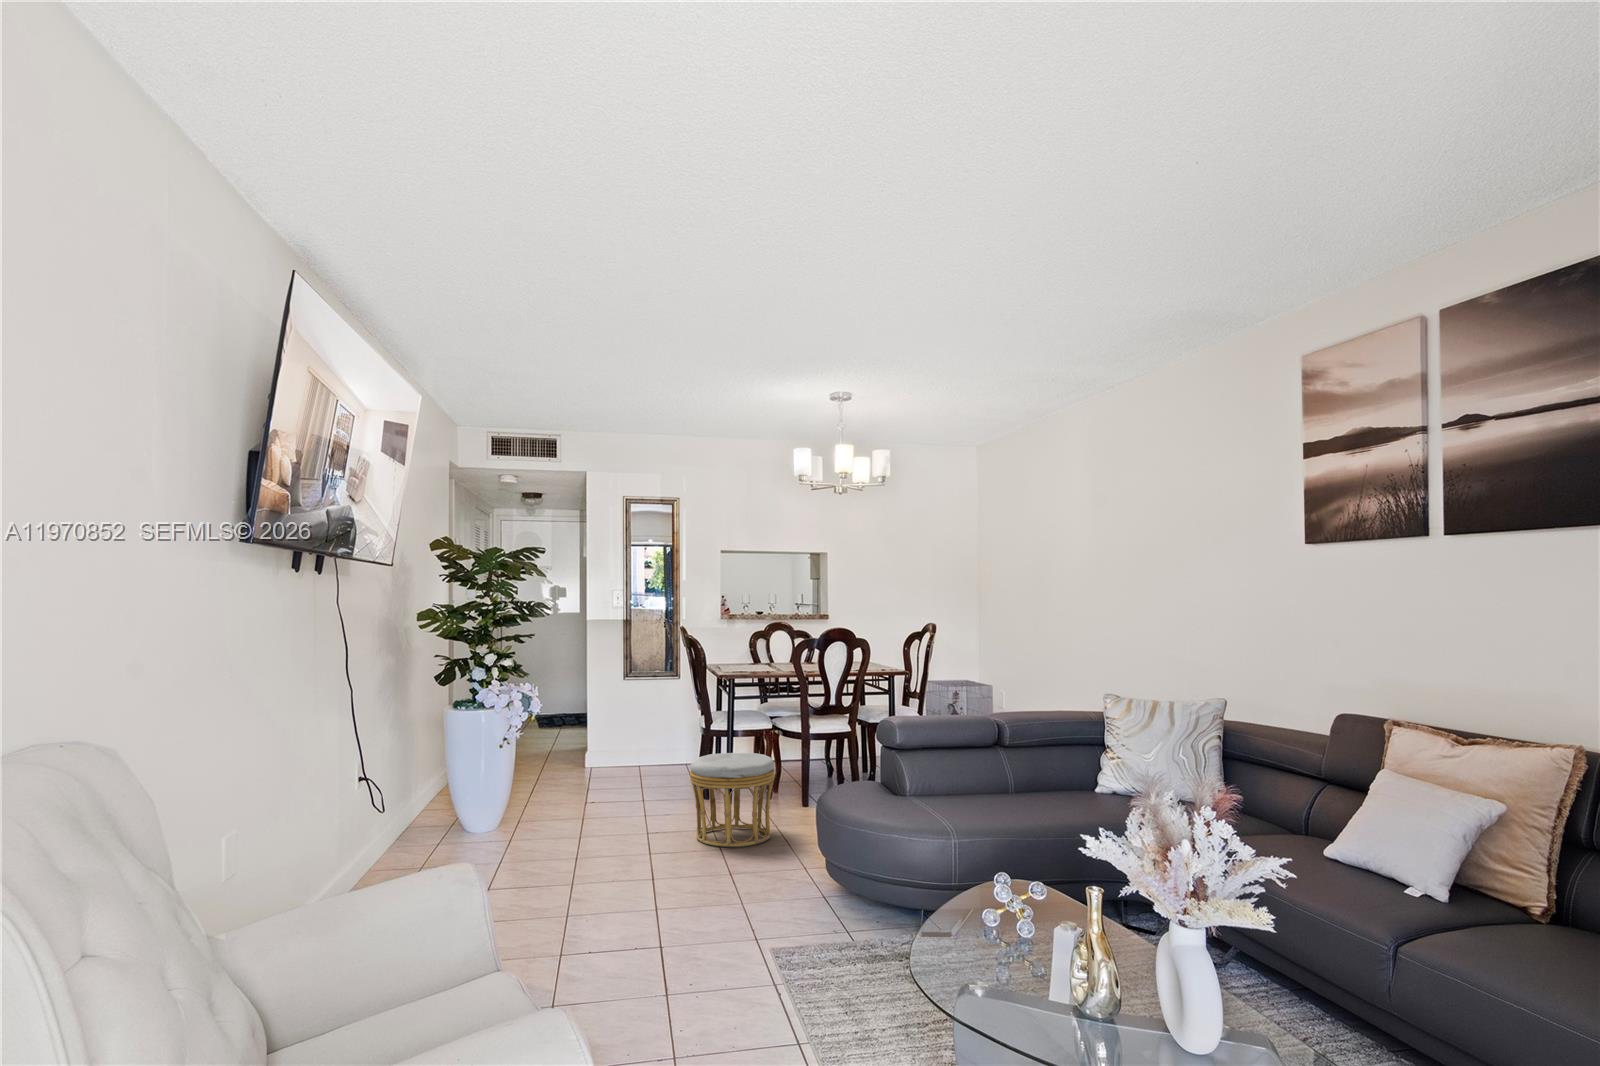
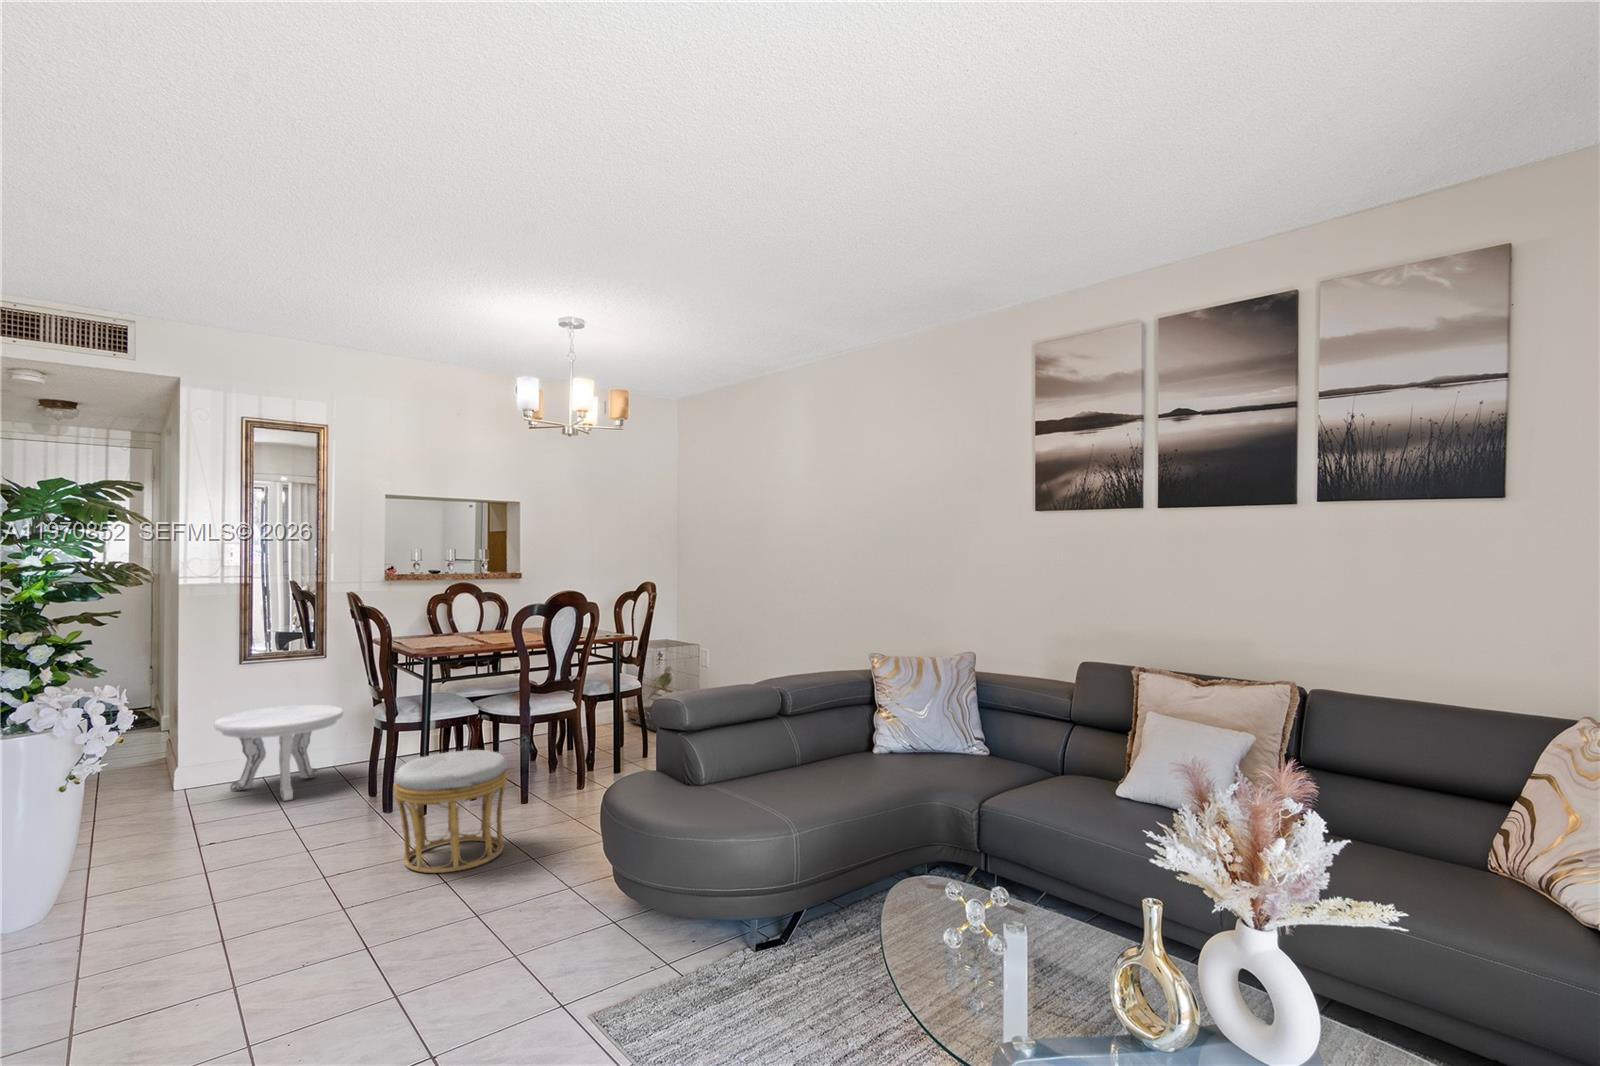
side table: none [600,714,685,785] -> present [215,705,343,801]

